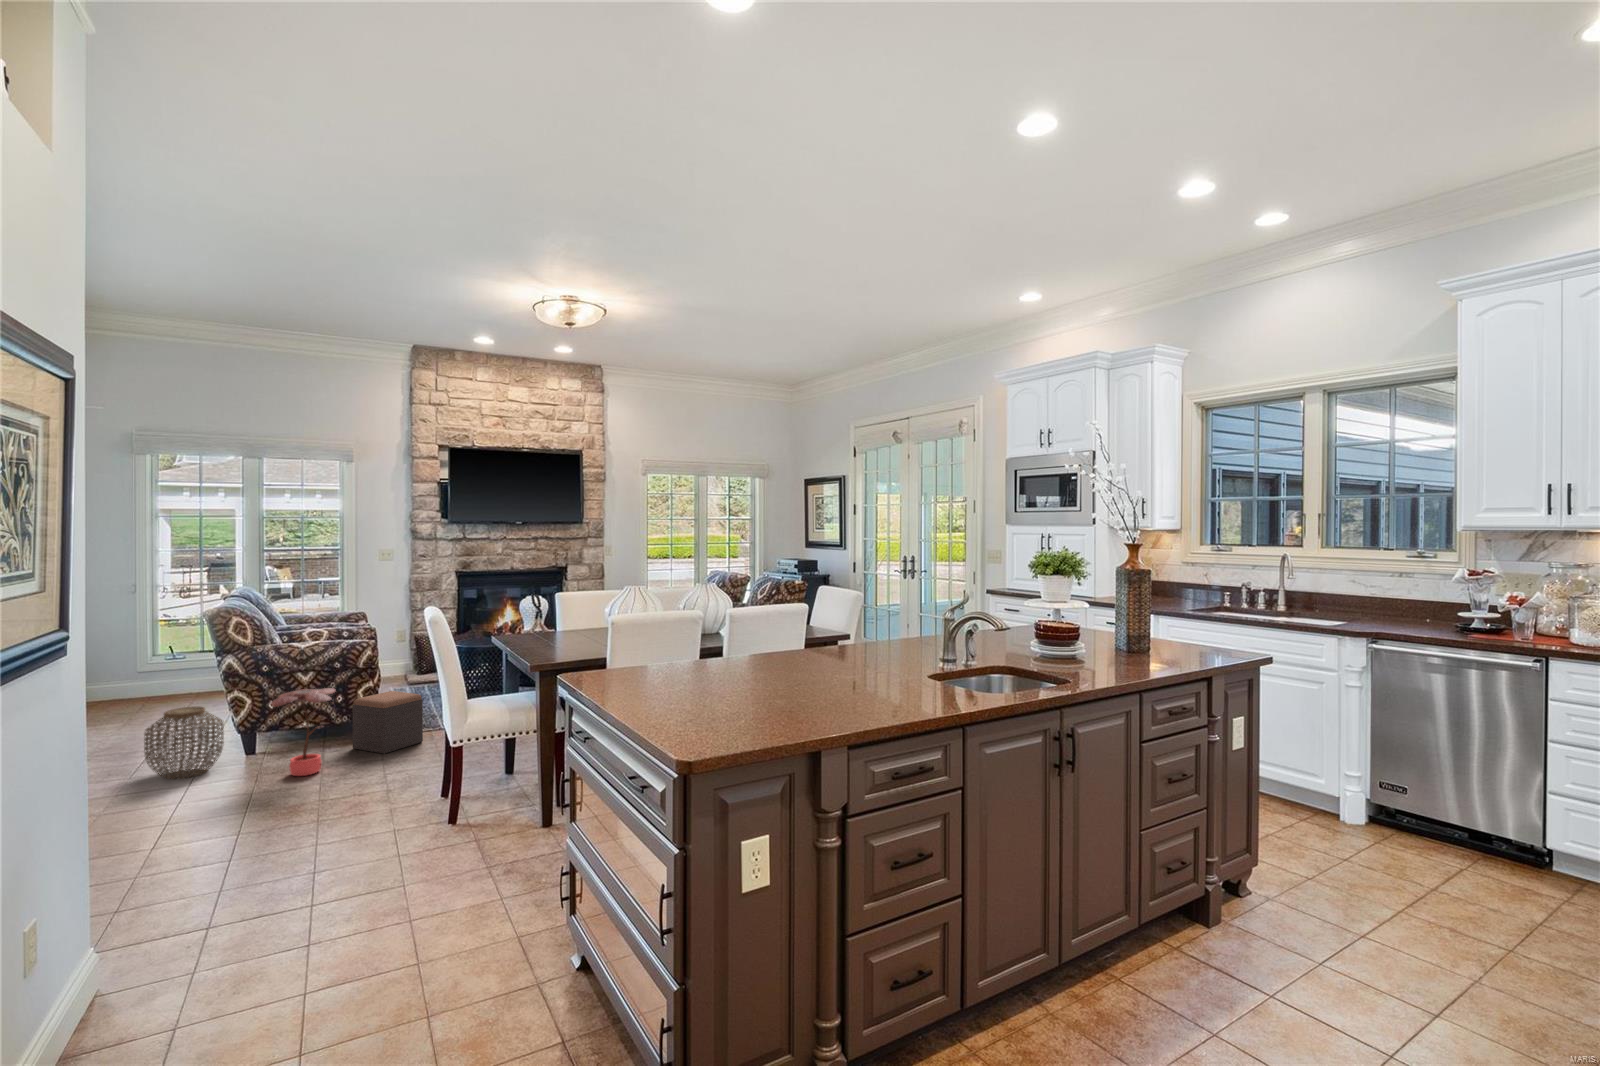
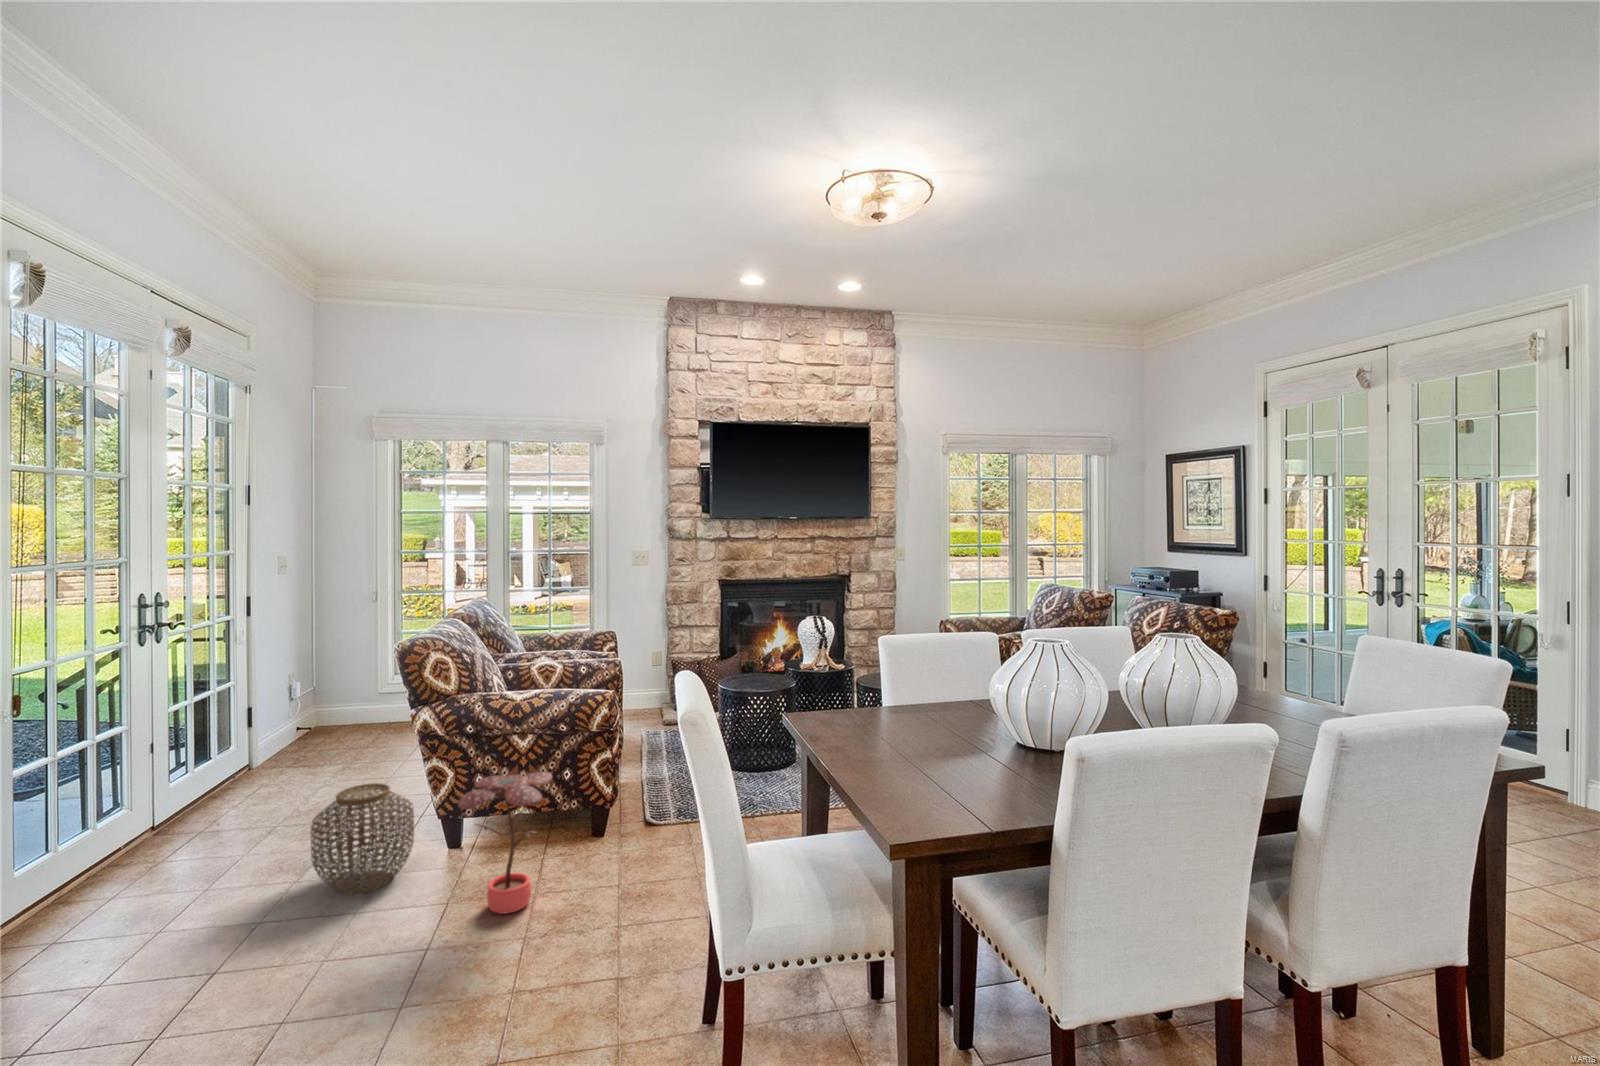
footstool: present [352,691,423,754] -> none [581,765,674,871]

